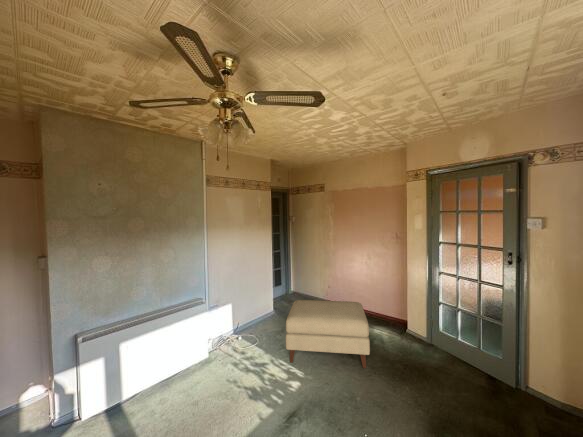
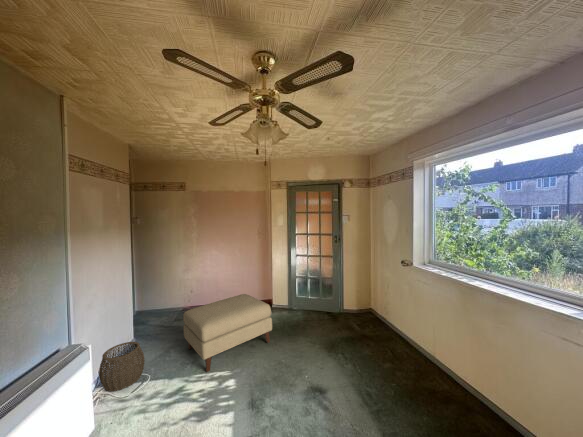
woven basket: none [231,309,260,343] -> present [99,342,145,392]

